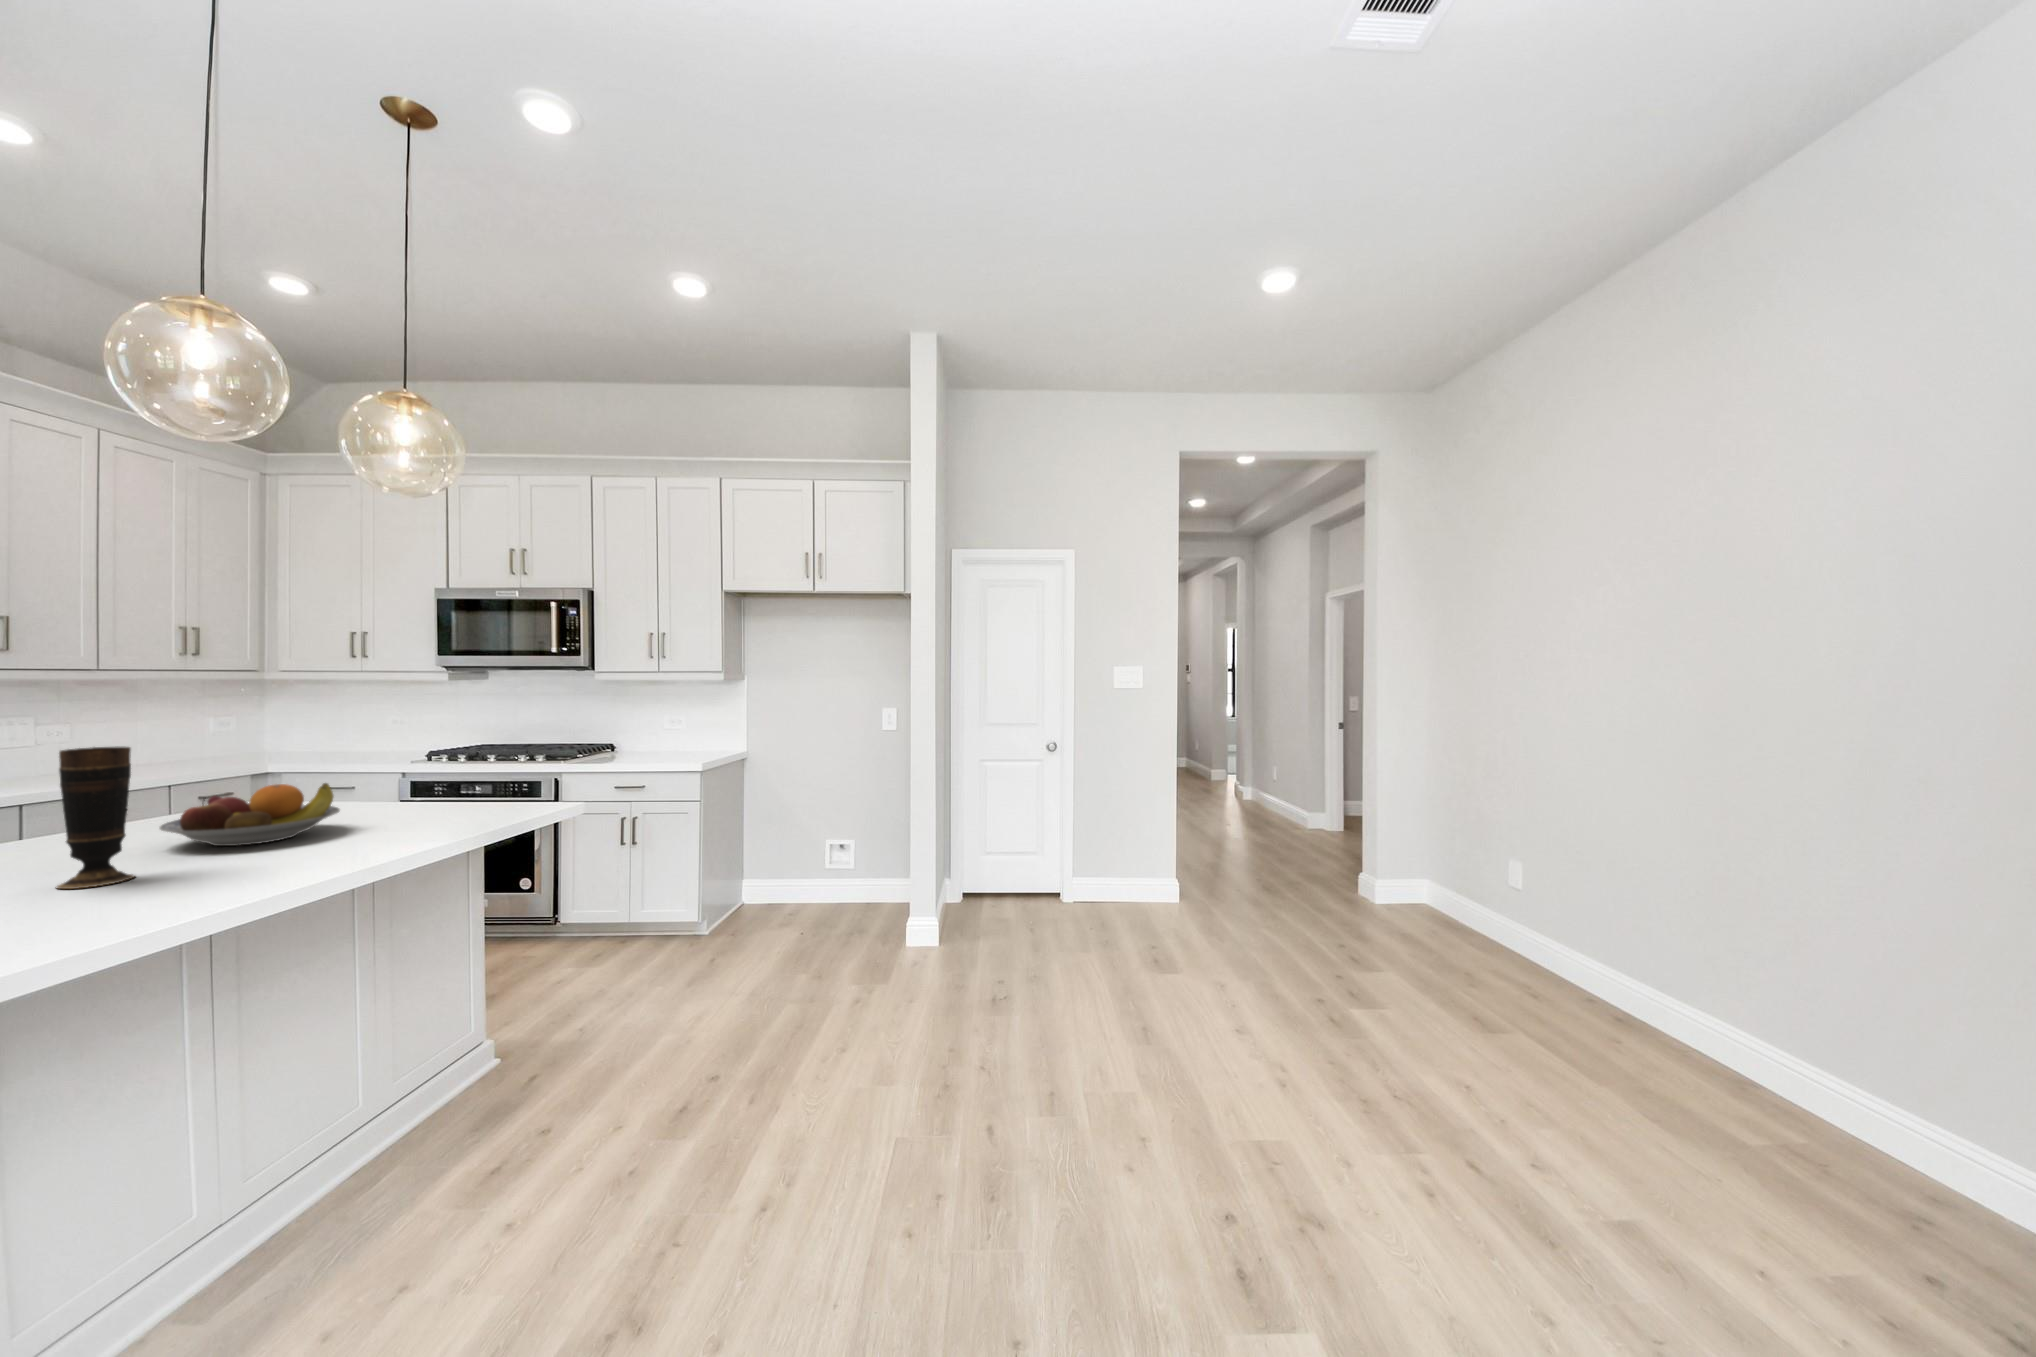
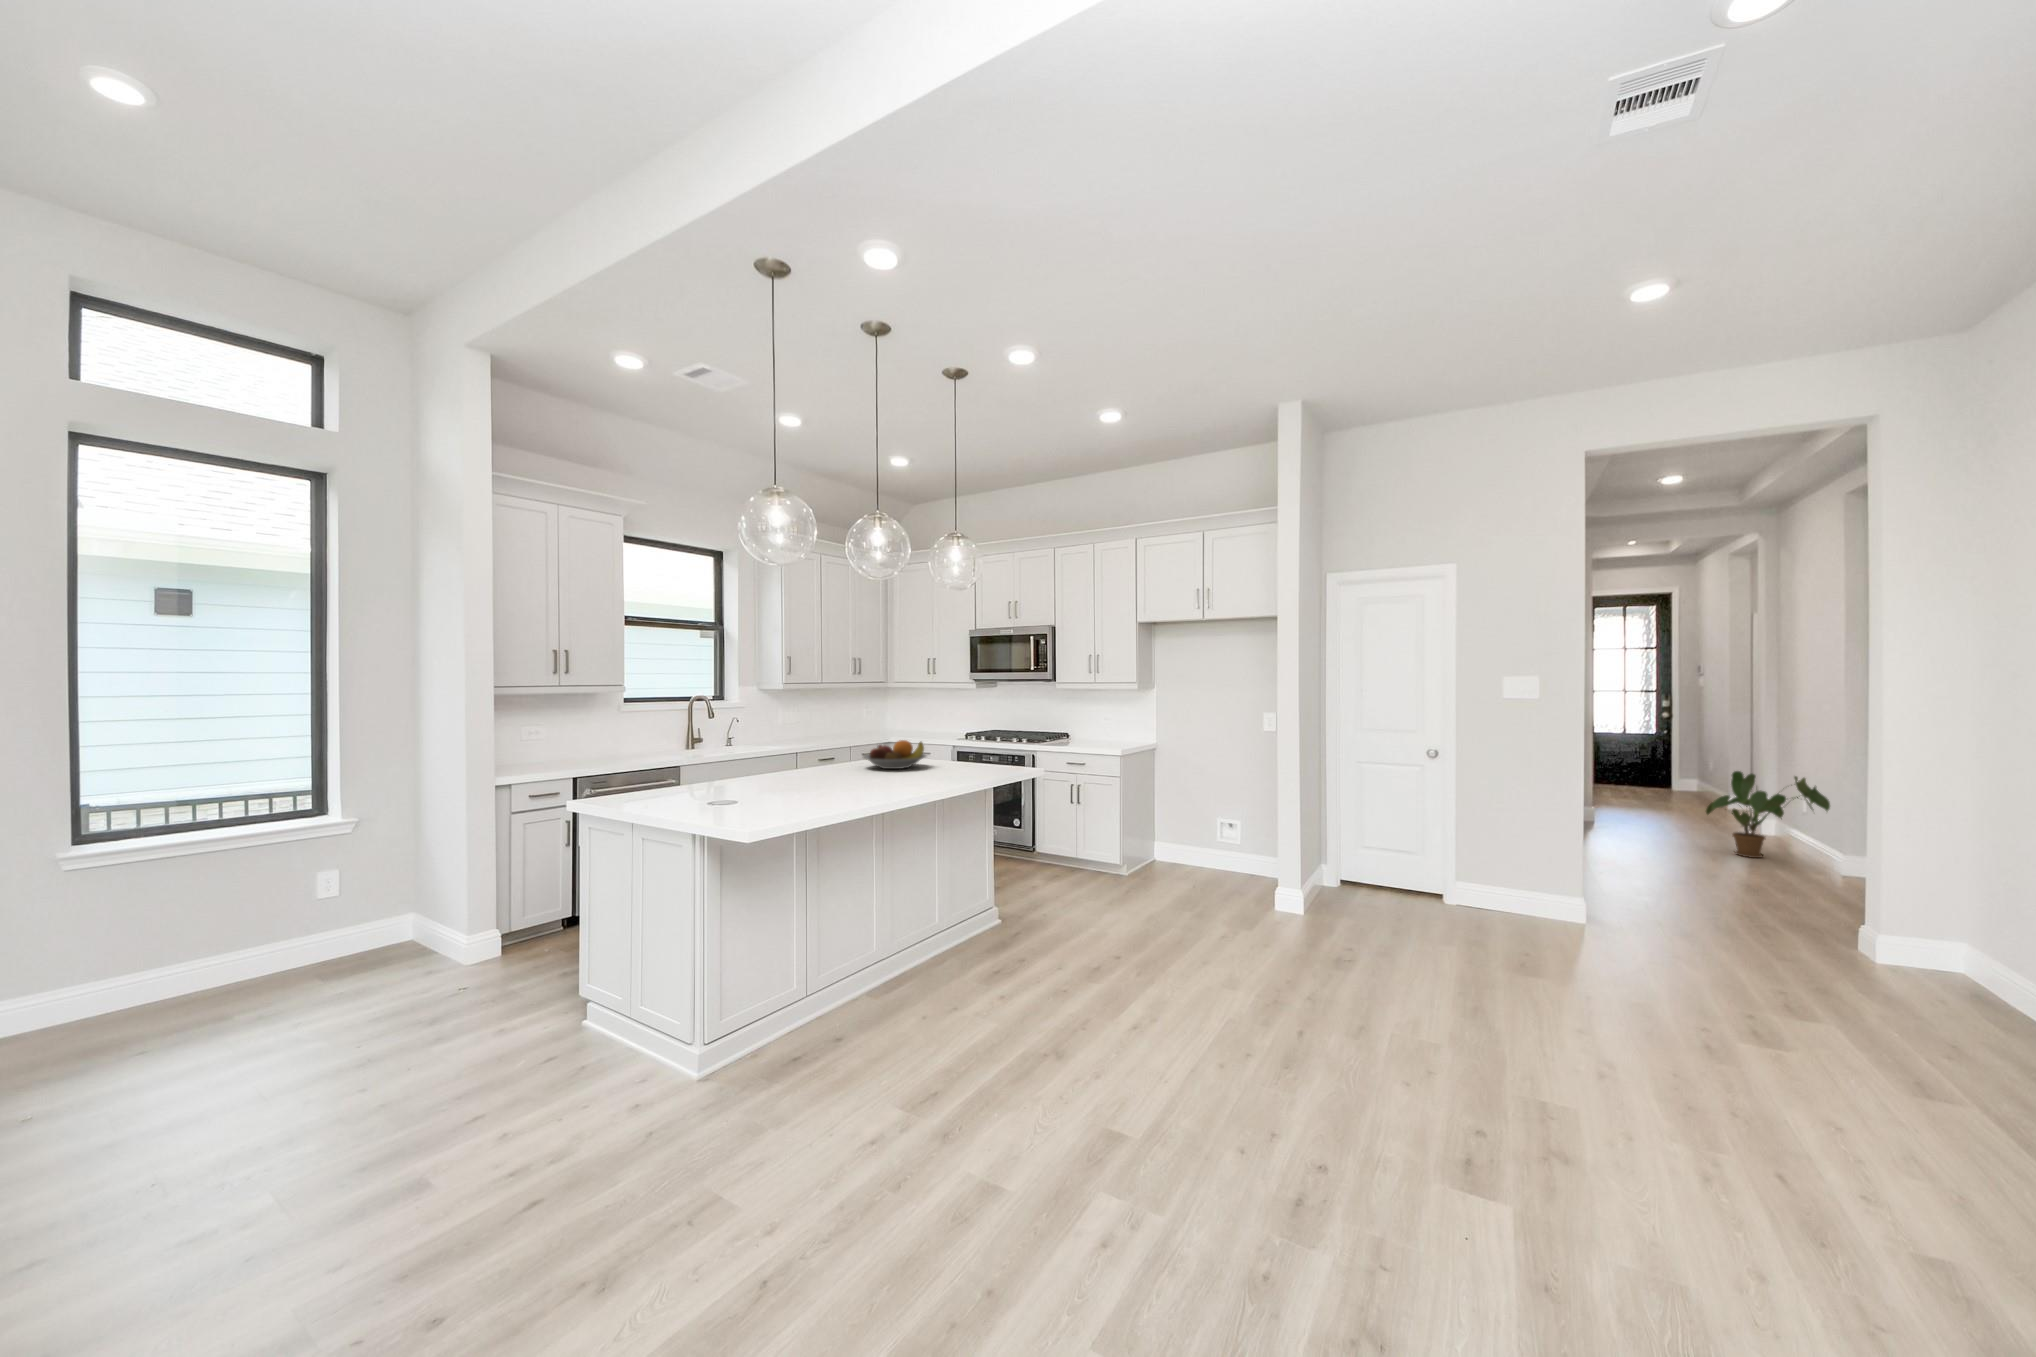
house plant: none [1208,746,1287,815] -> present [1706,771,1830,858]
vase: present [57,747,135,889] -> none [835,716,858,778]

